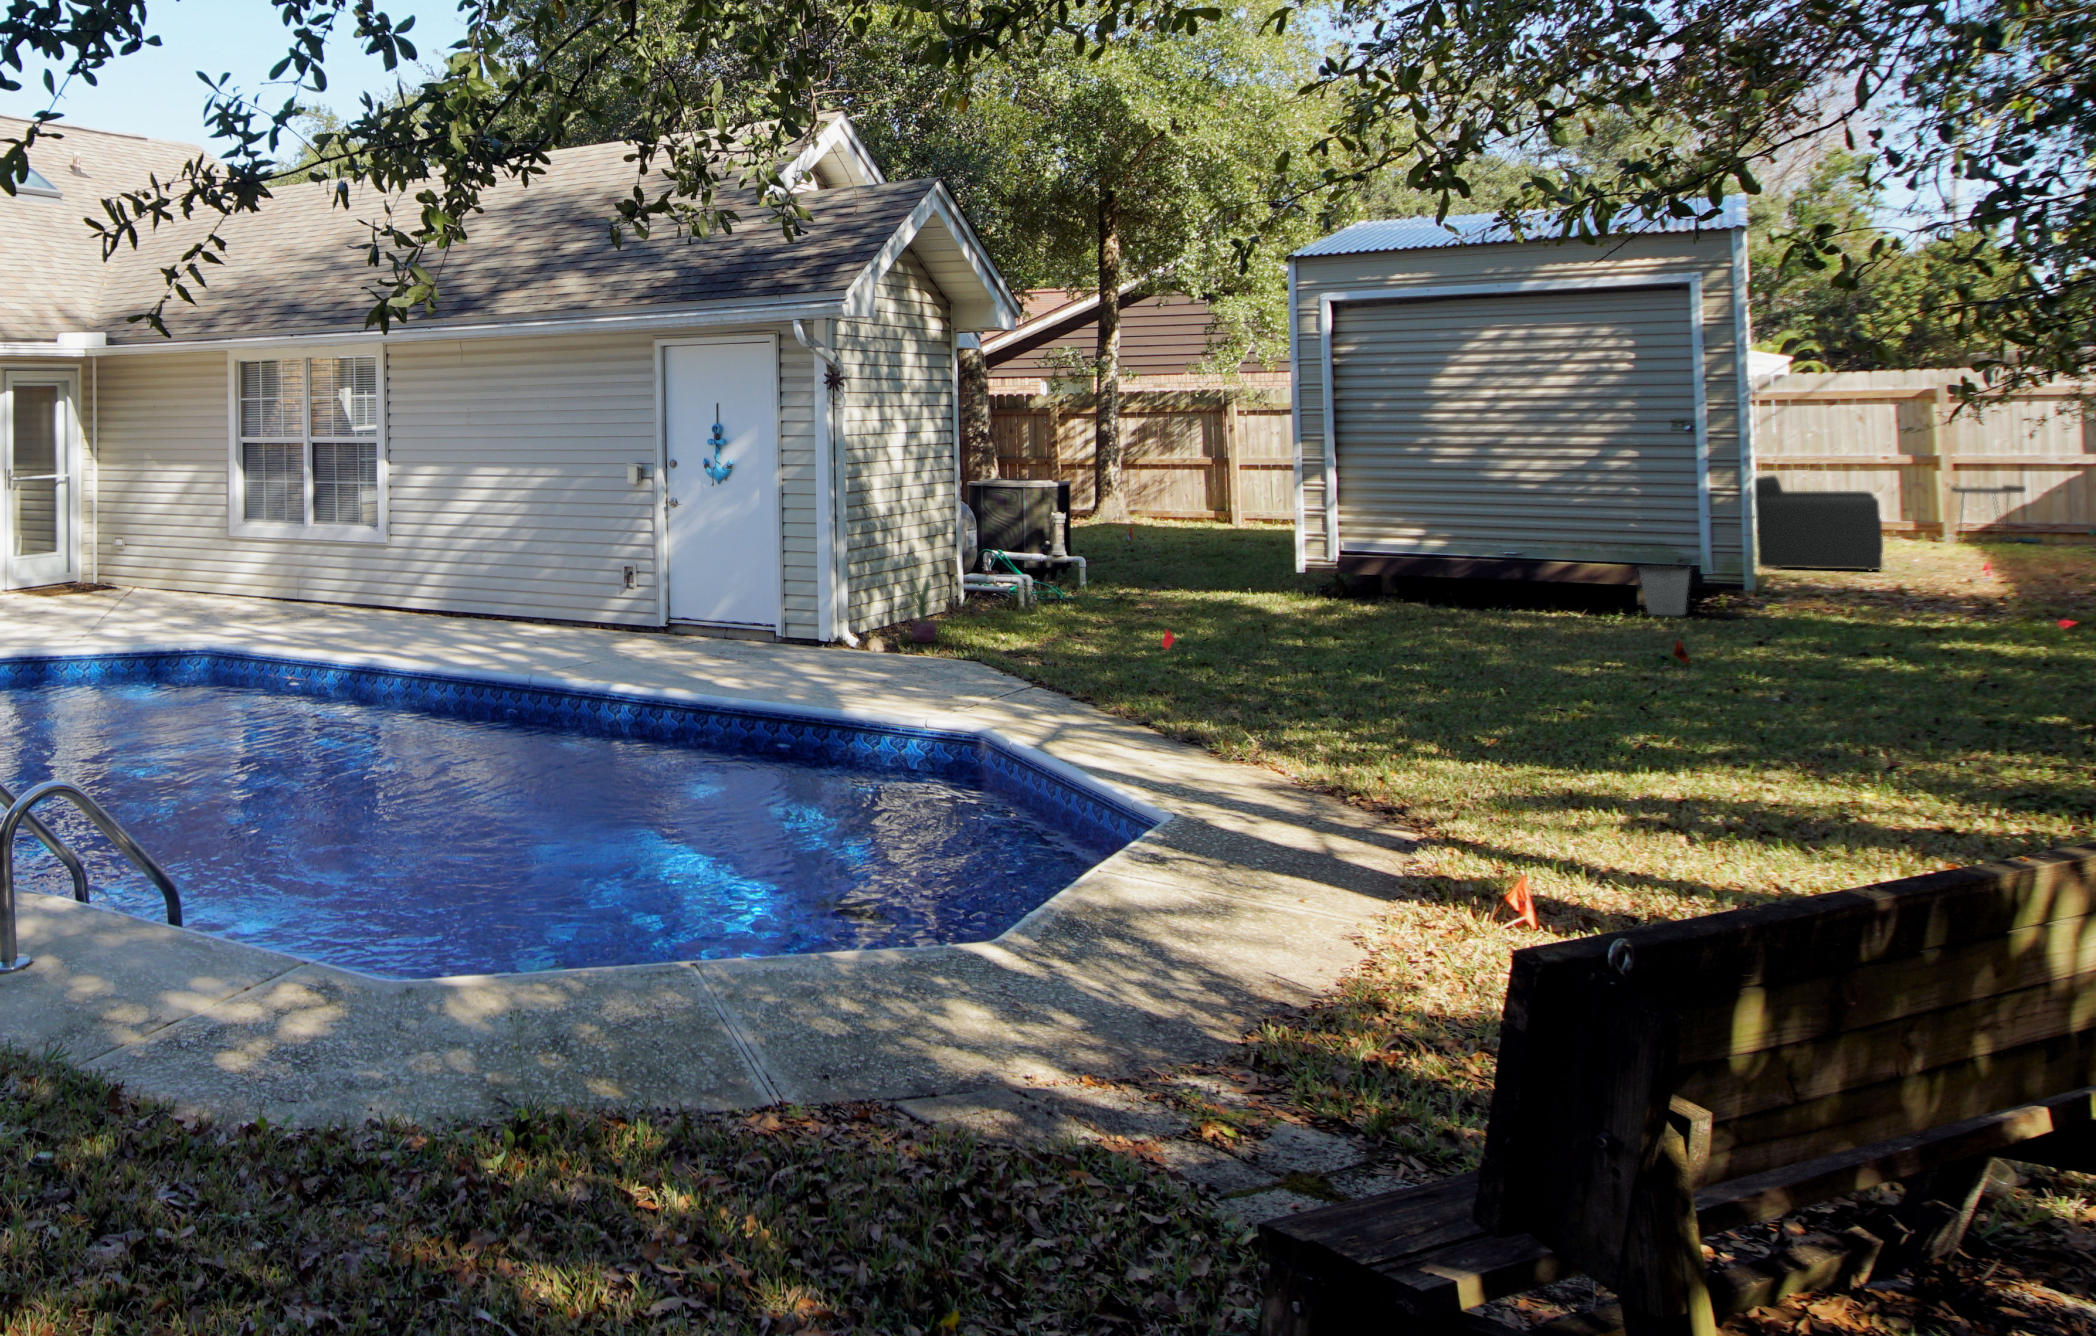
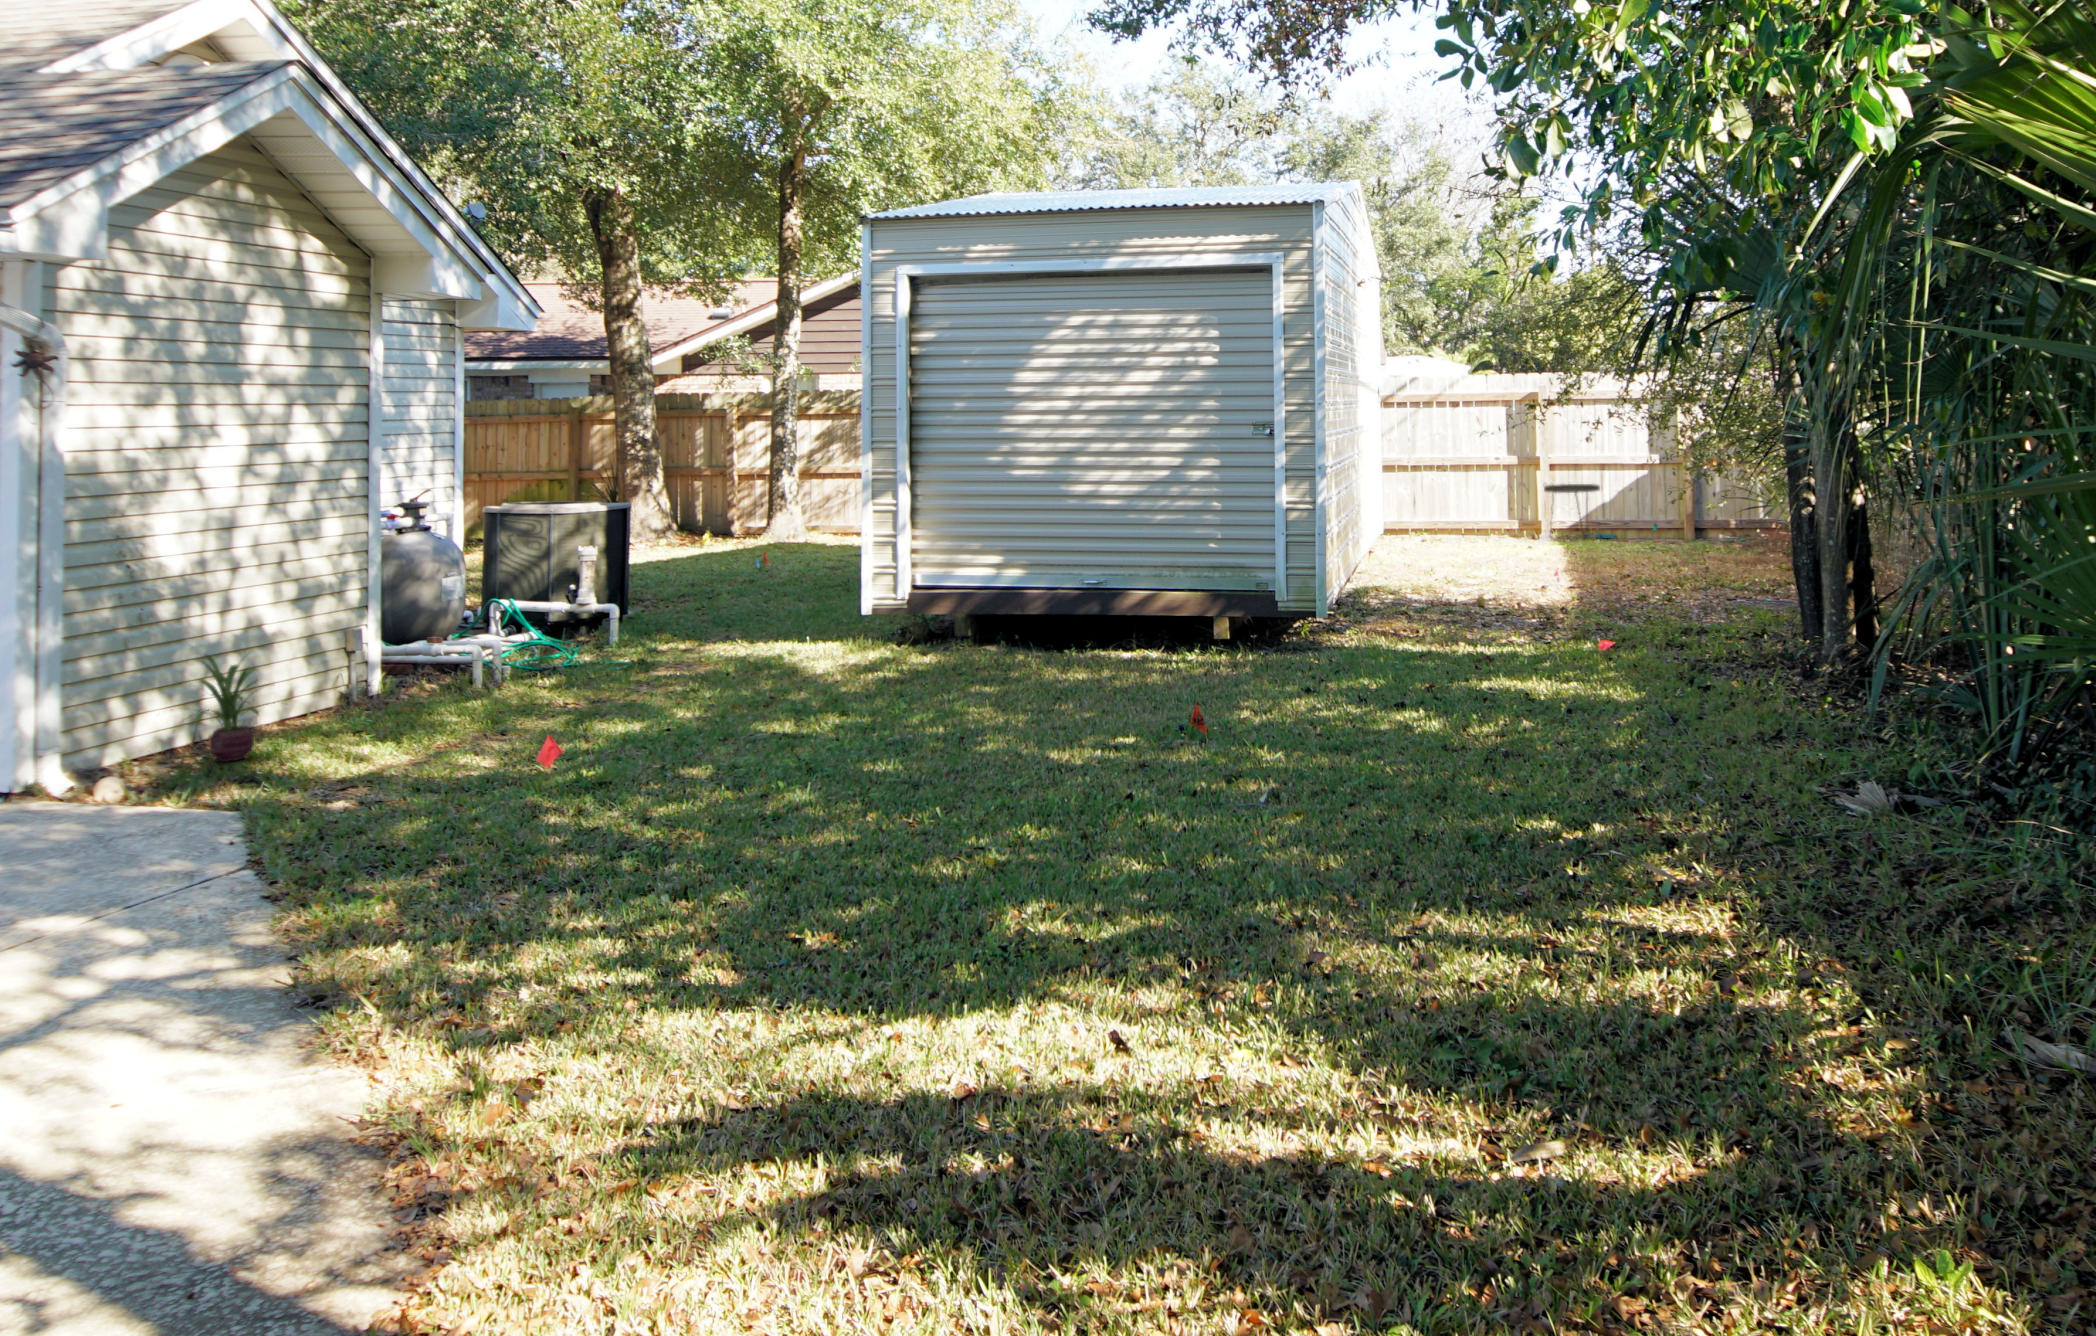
armchair: present [1755,475,1883,571] -> none [1362,480,1473,579]
bucket: present [1638,566,1690,616] -> none [1211,589,1264,648]

